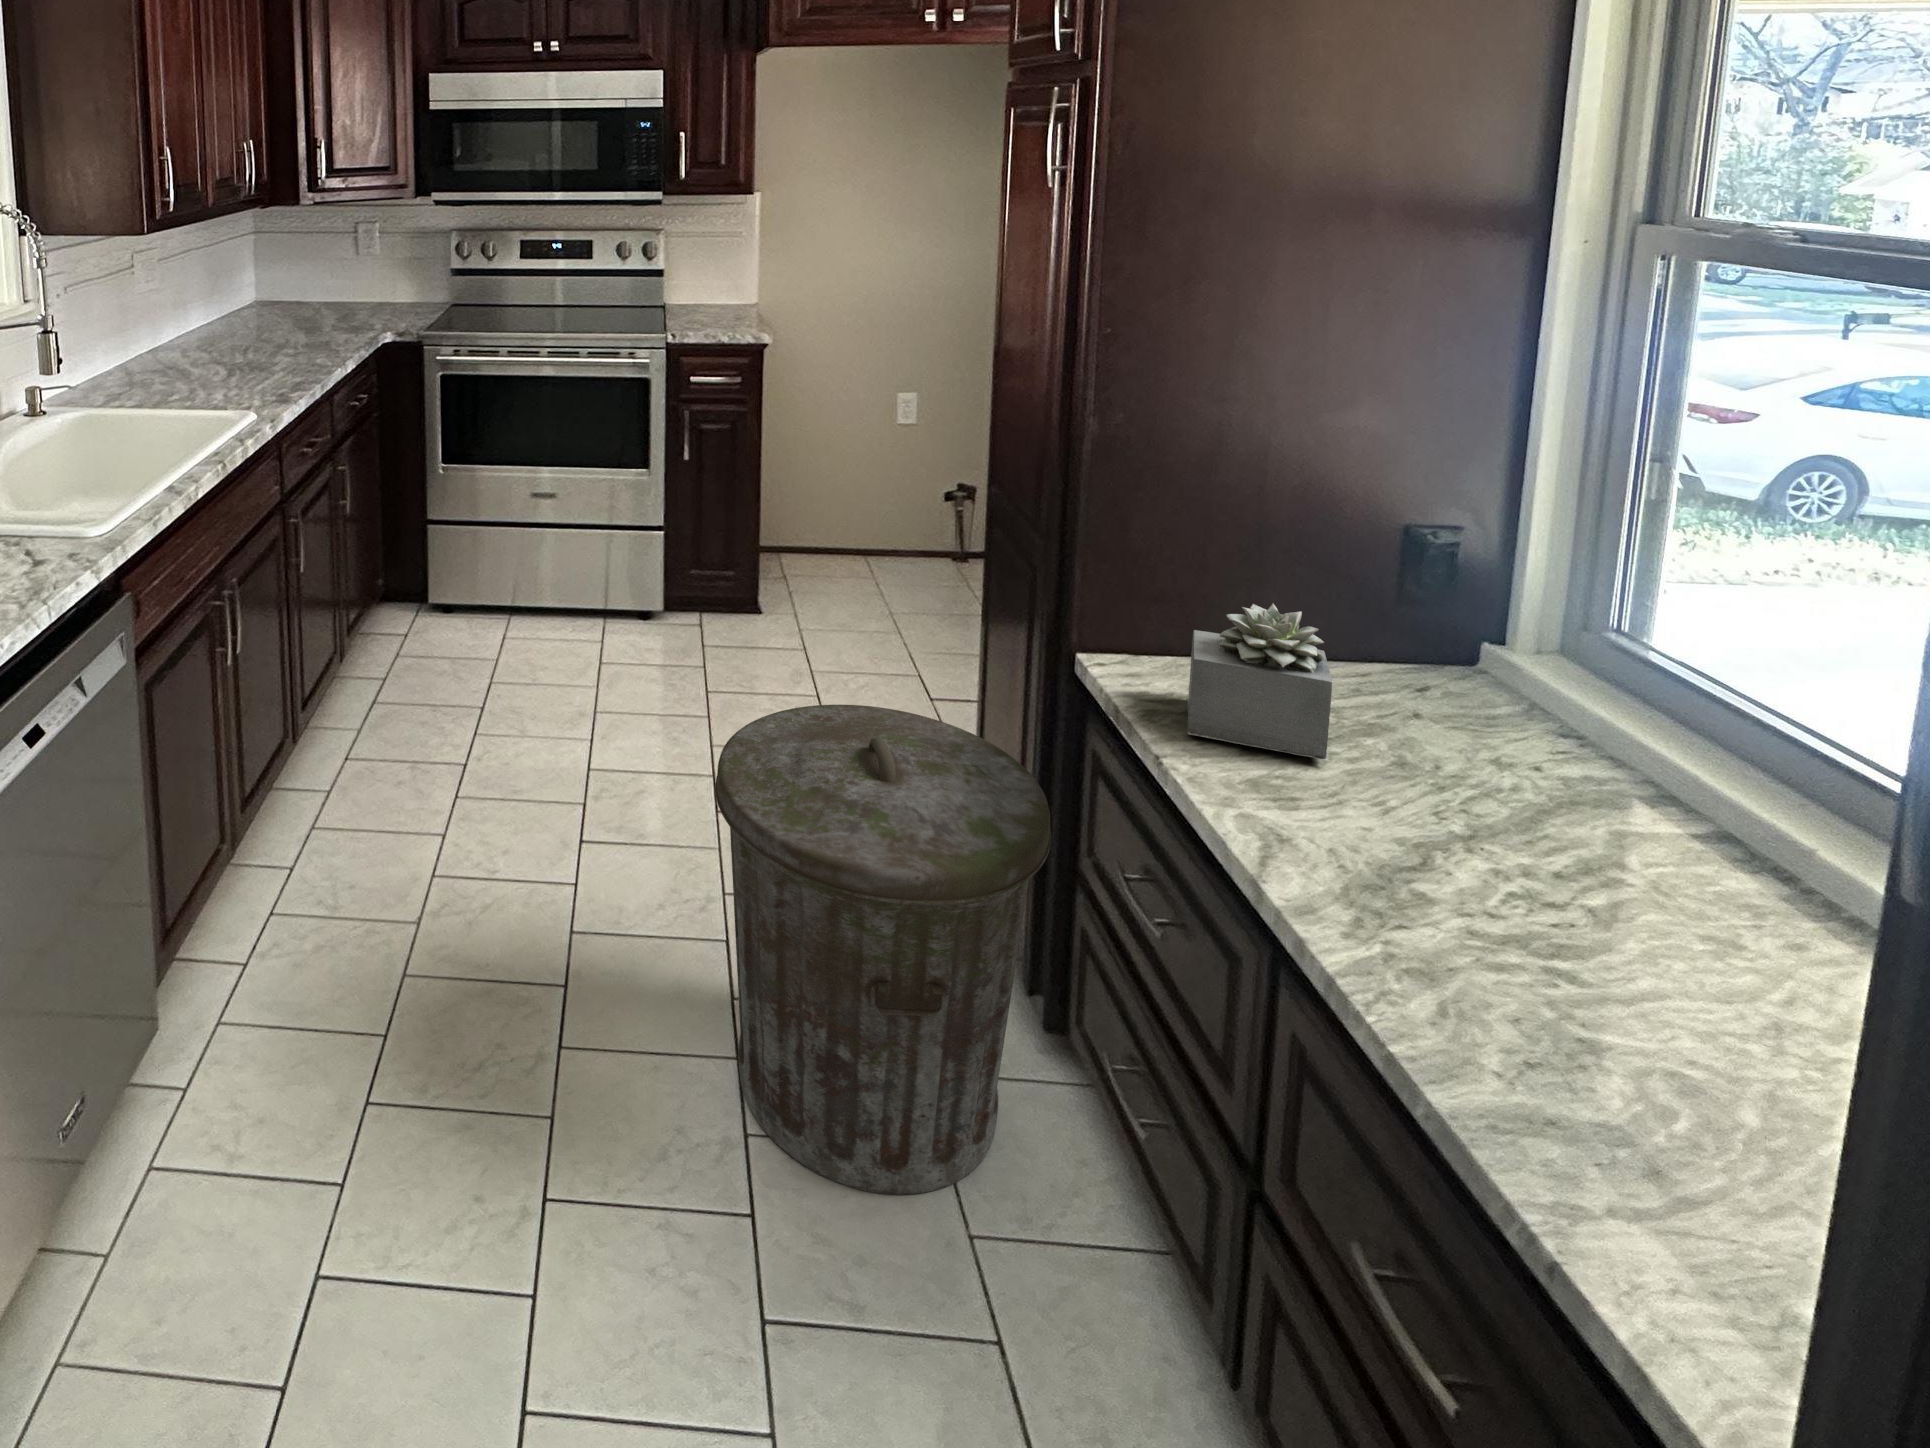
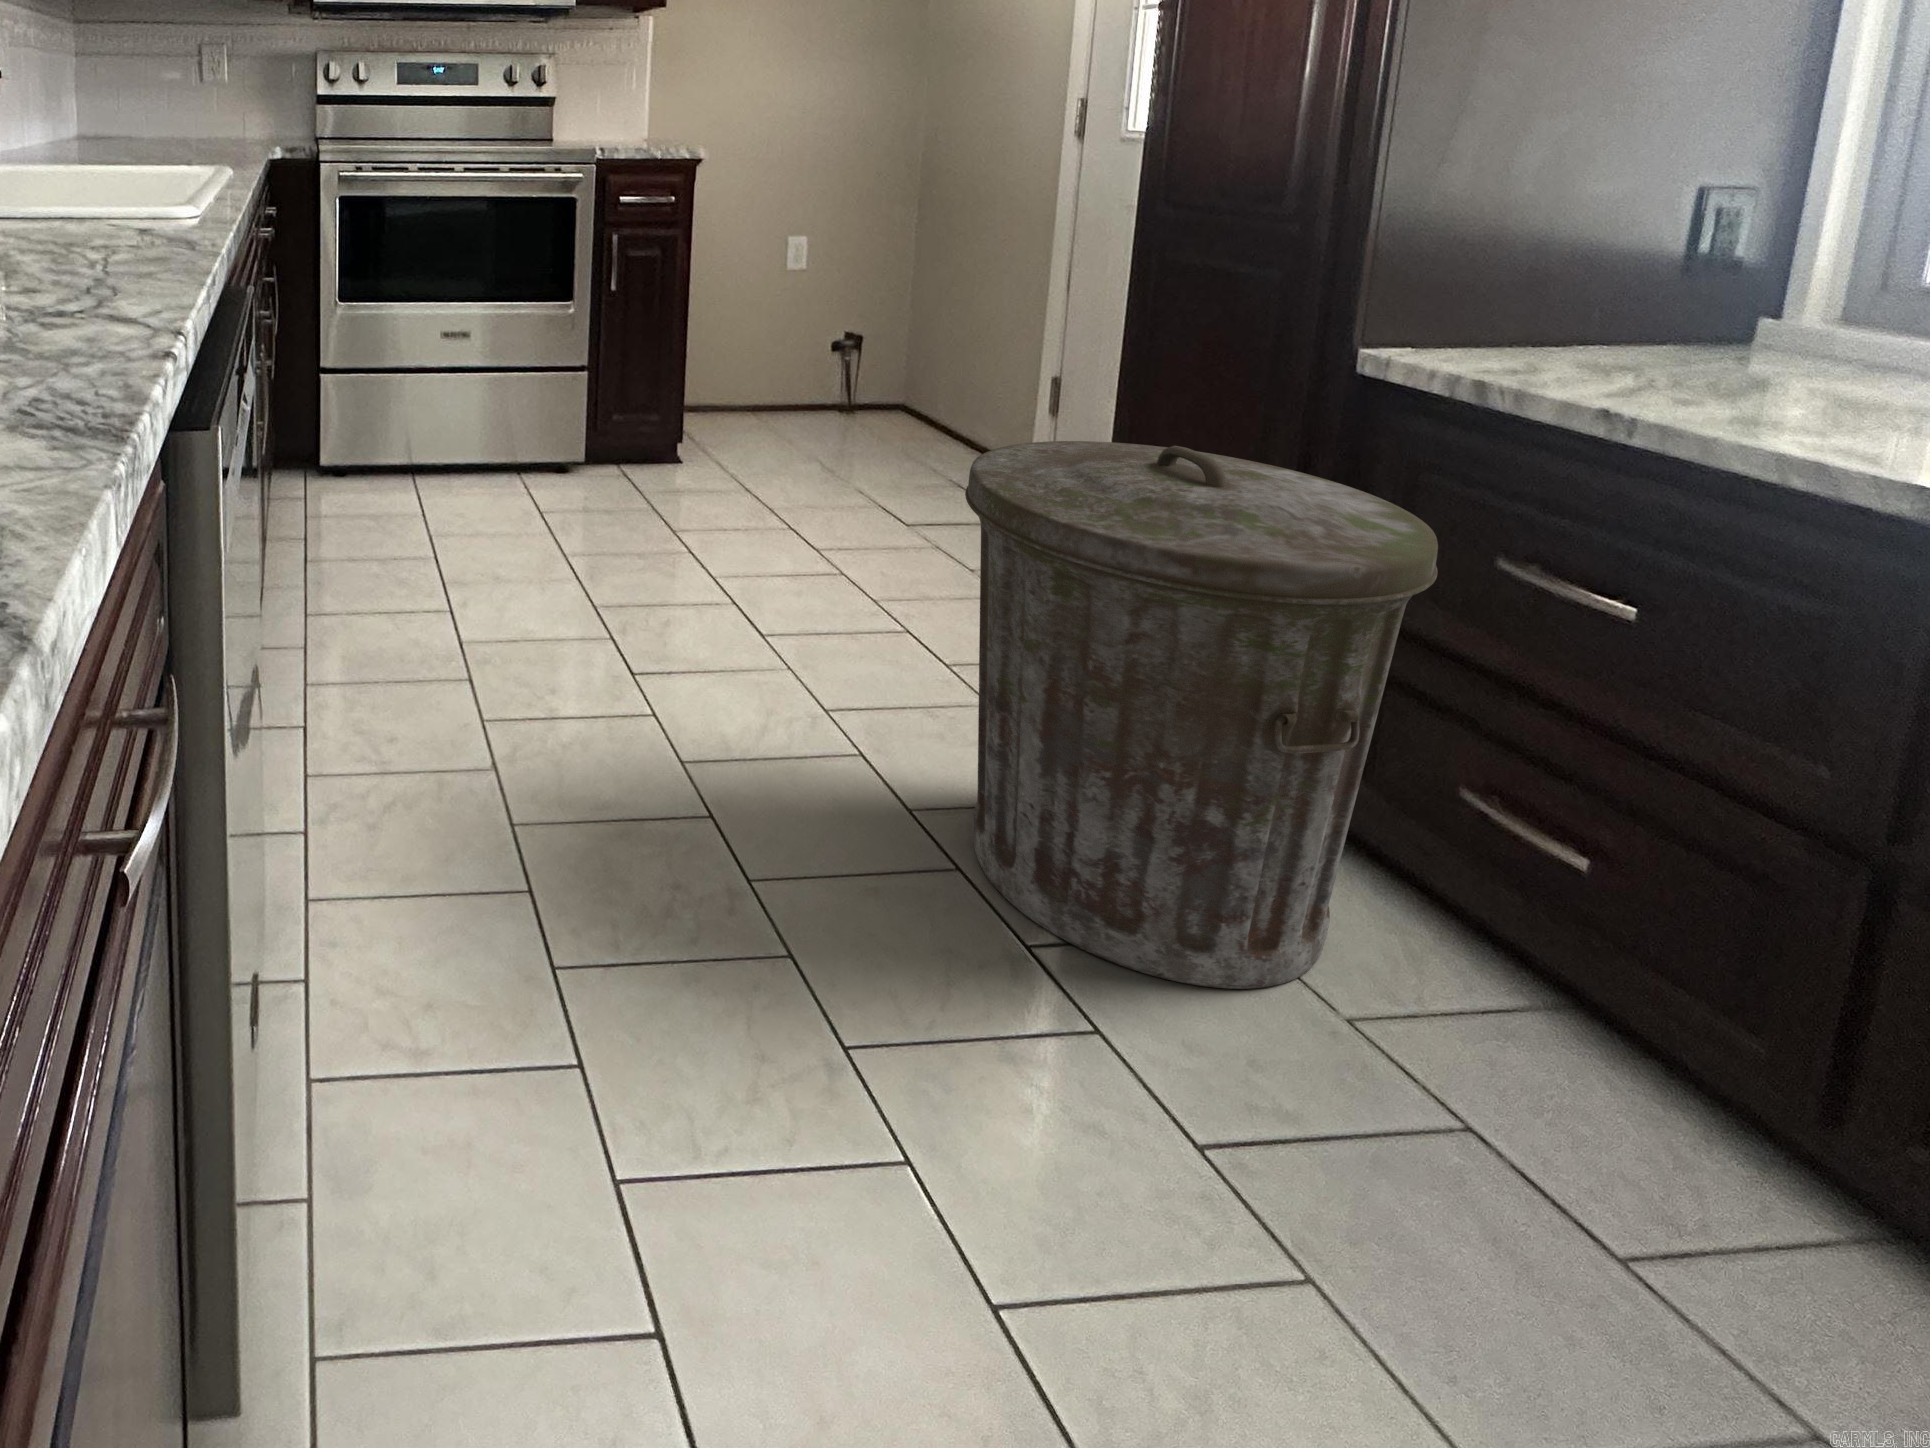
succulent plant: present [1187,604,1332,761] -> none [1541,228,1800,392]

